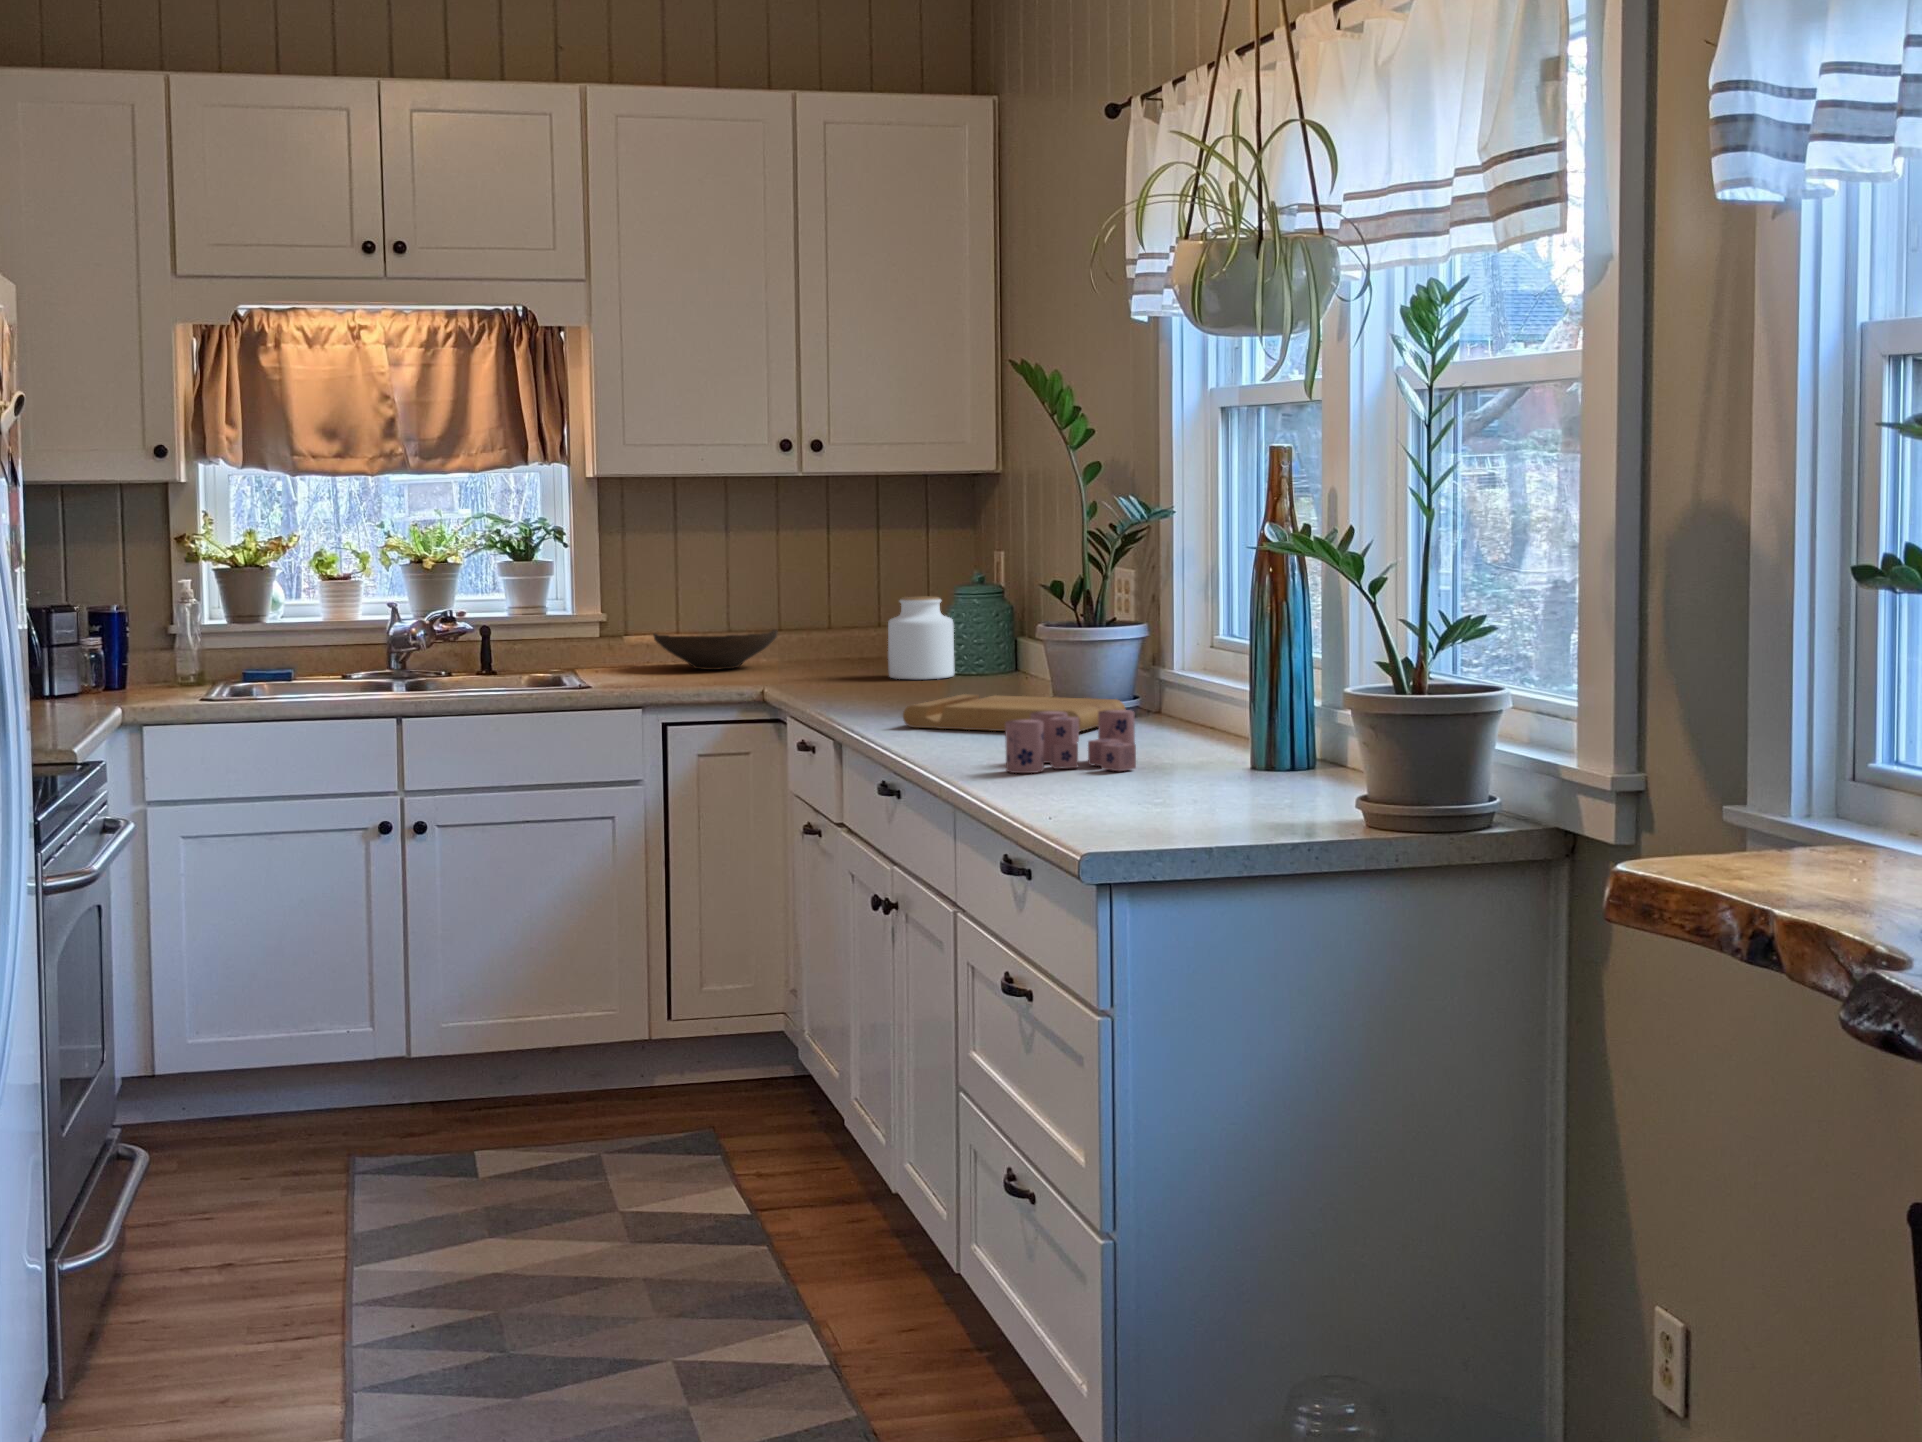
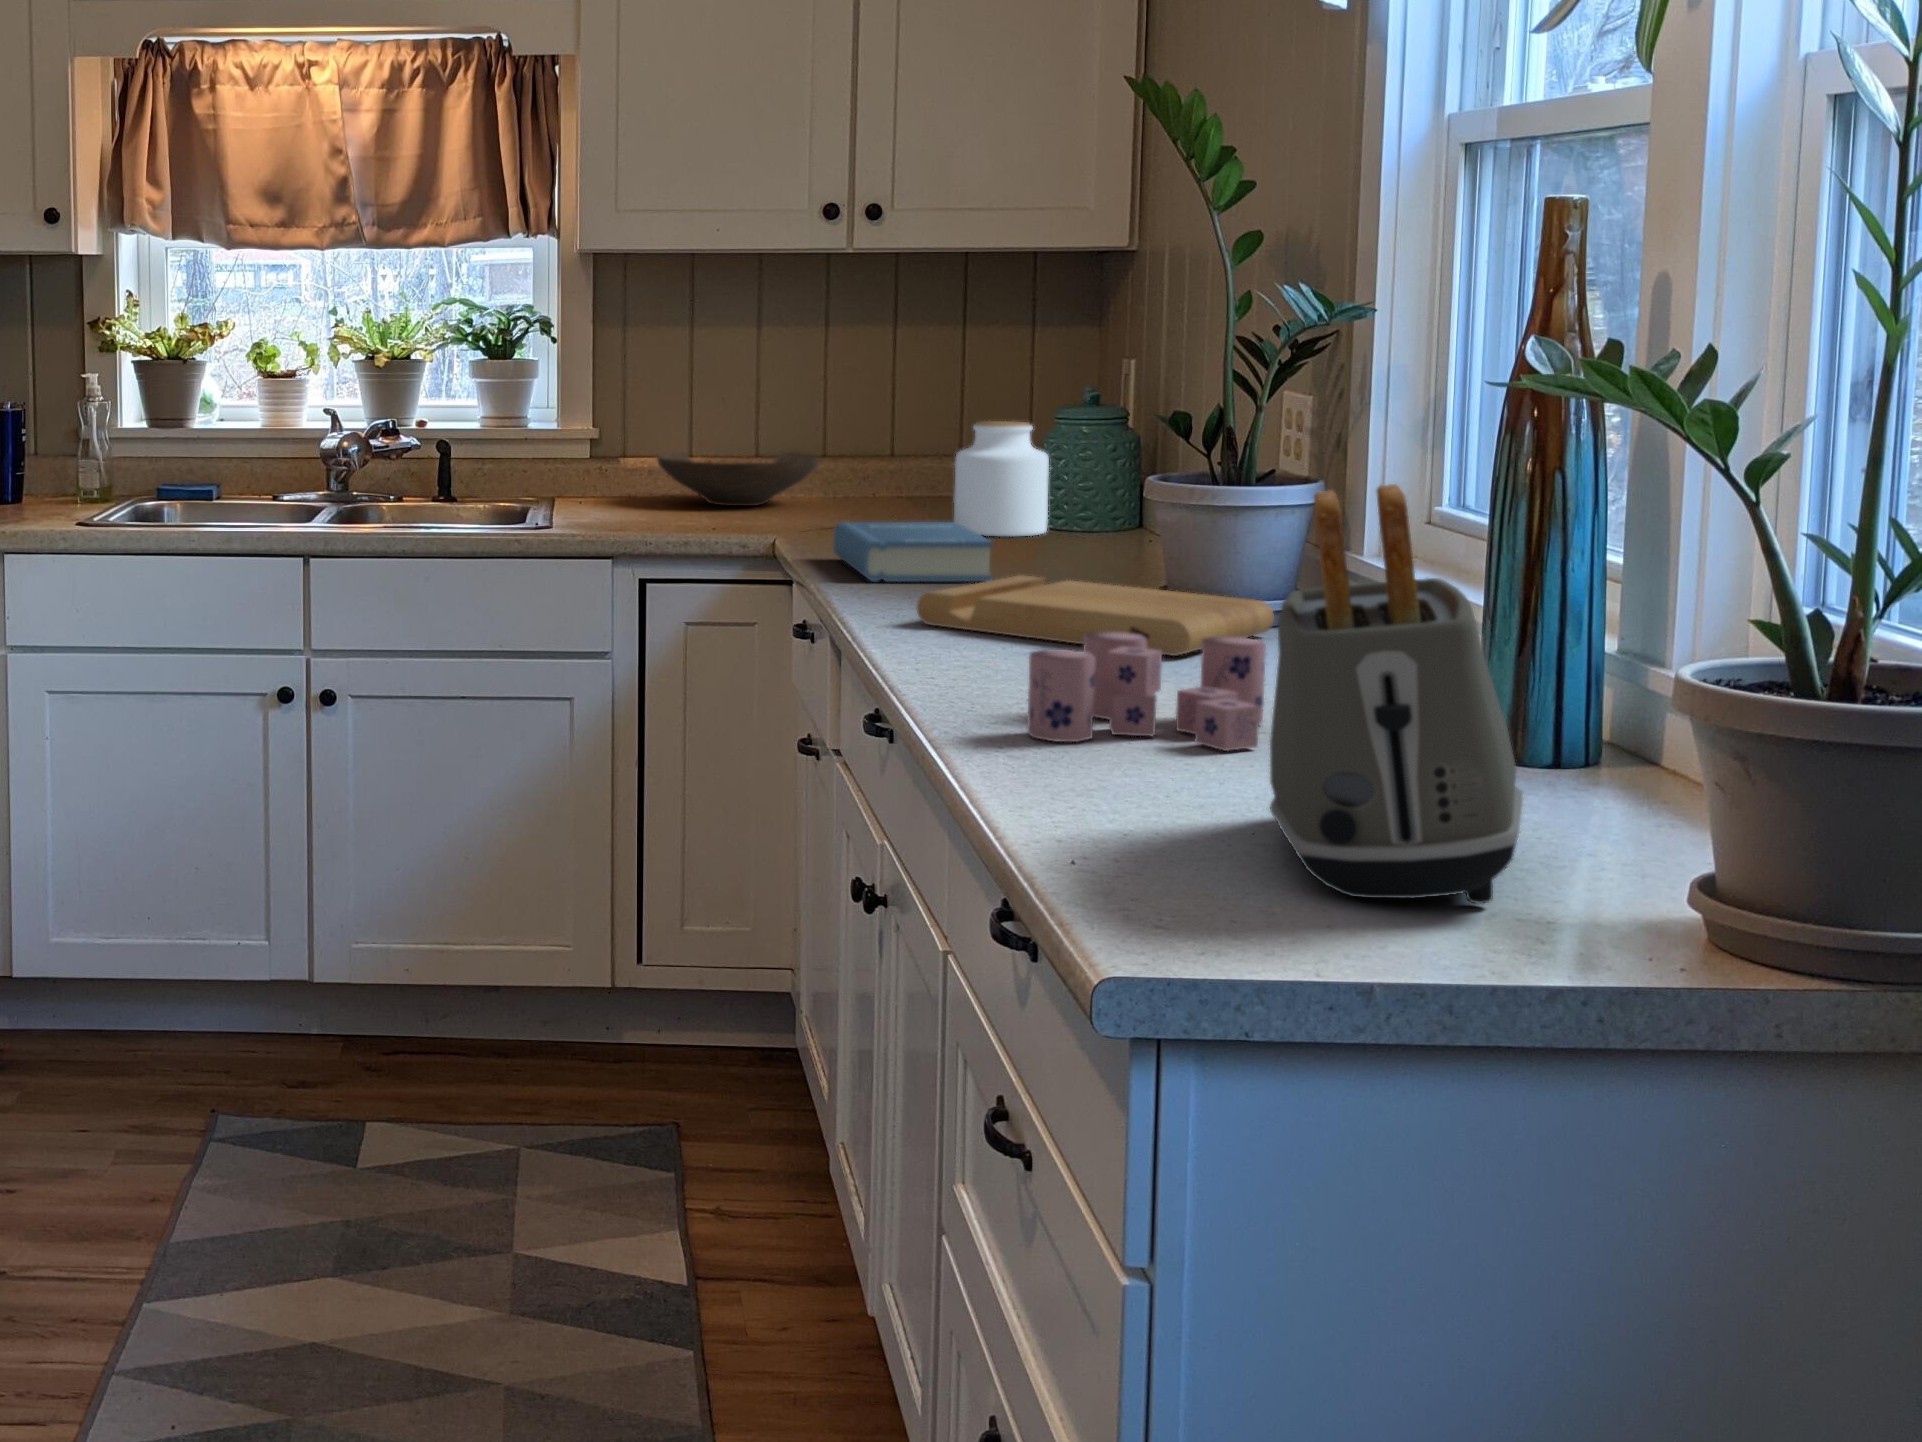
toaster: none [1156,605,1278,816] -> present [1270,484,1523,904]
hardback book: none [818,667,936,708] -> present [834,522,993,582]

